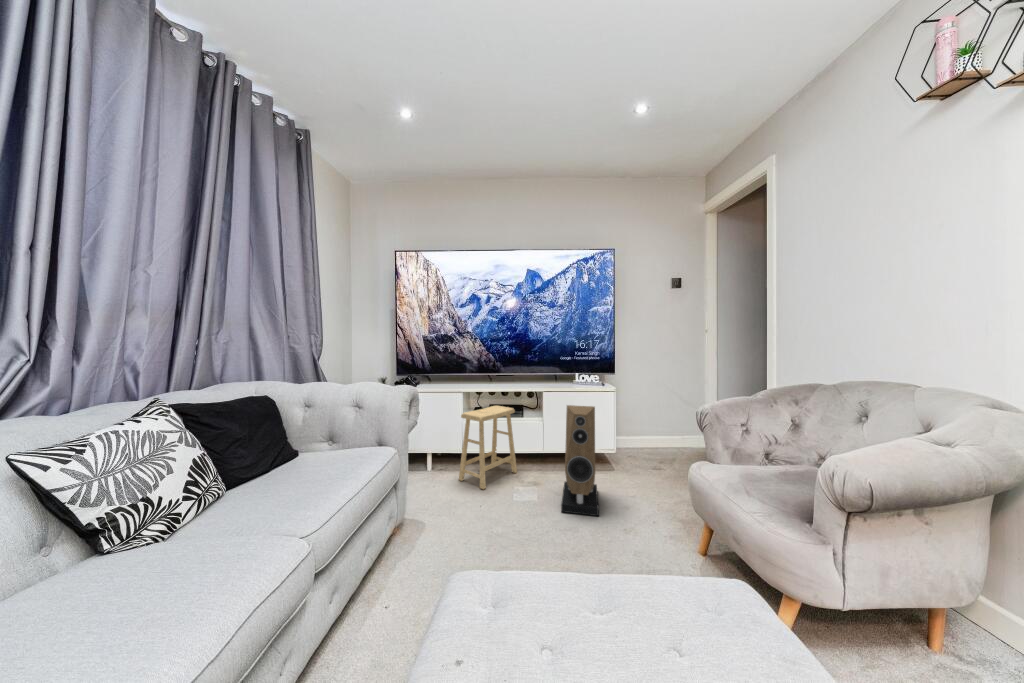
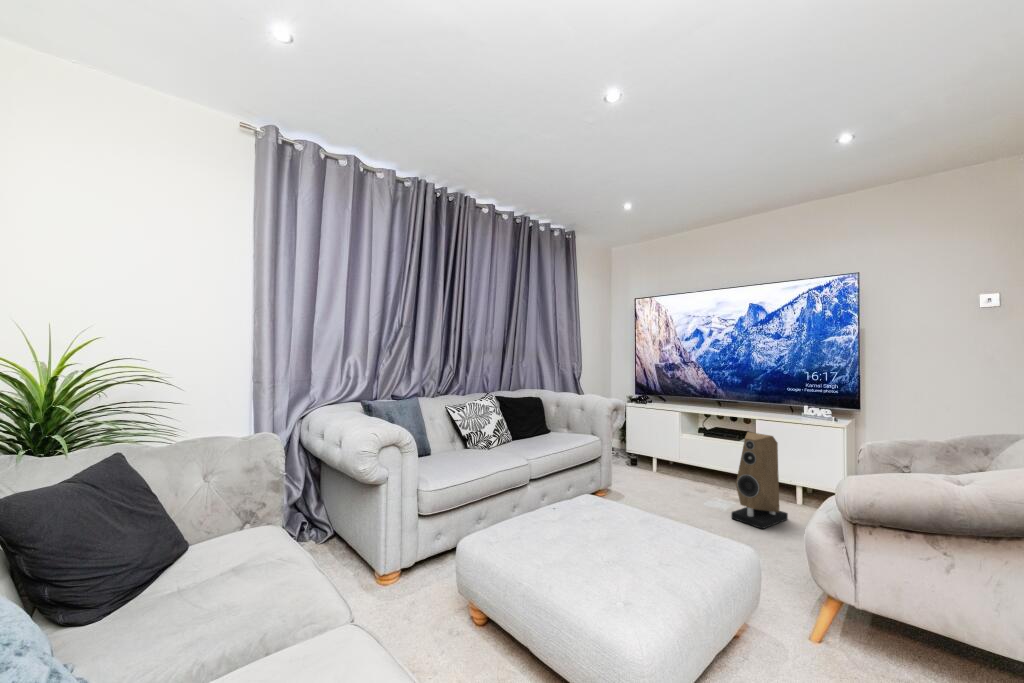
footstool: present [459,406,517,489] -> none [668,429,724,493]

